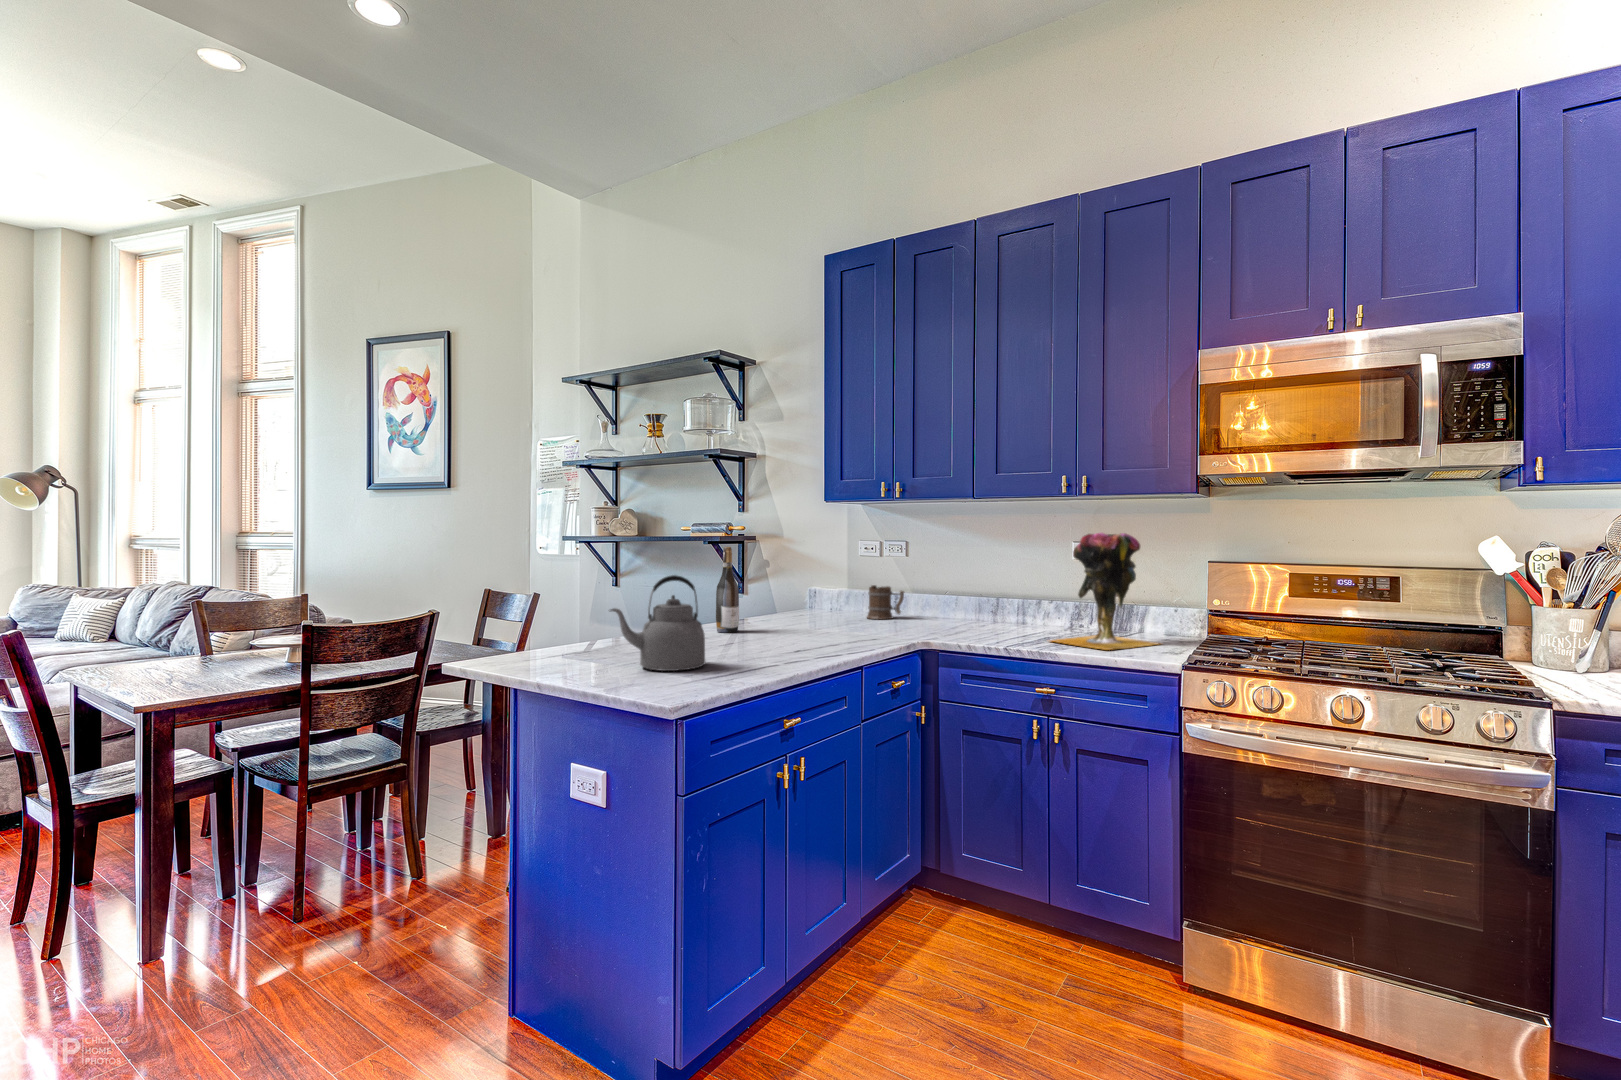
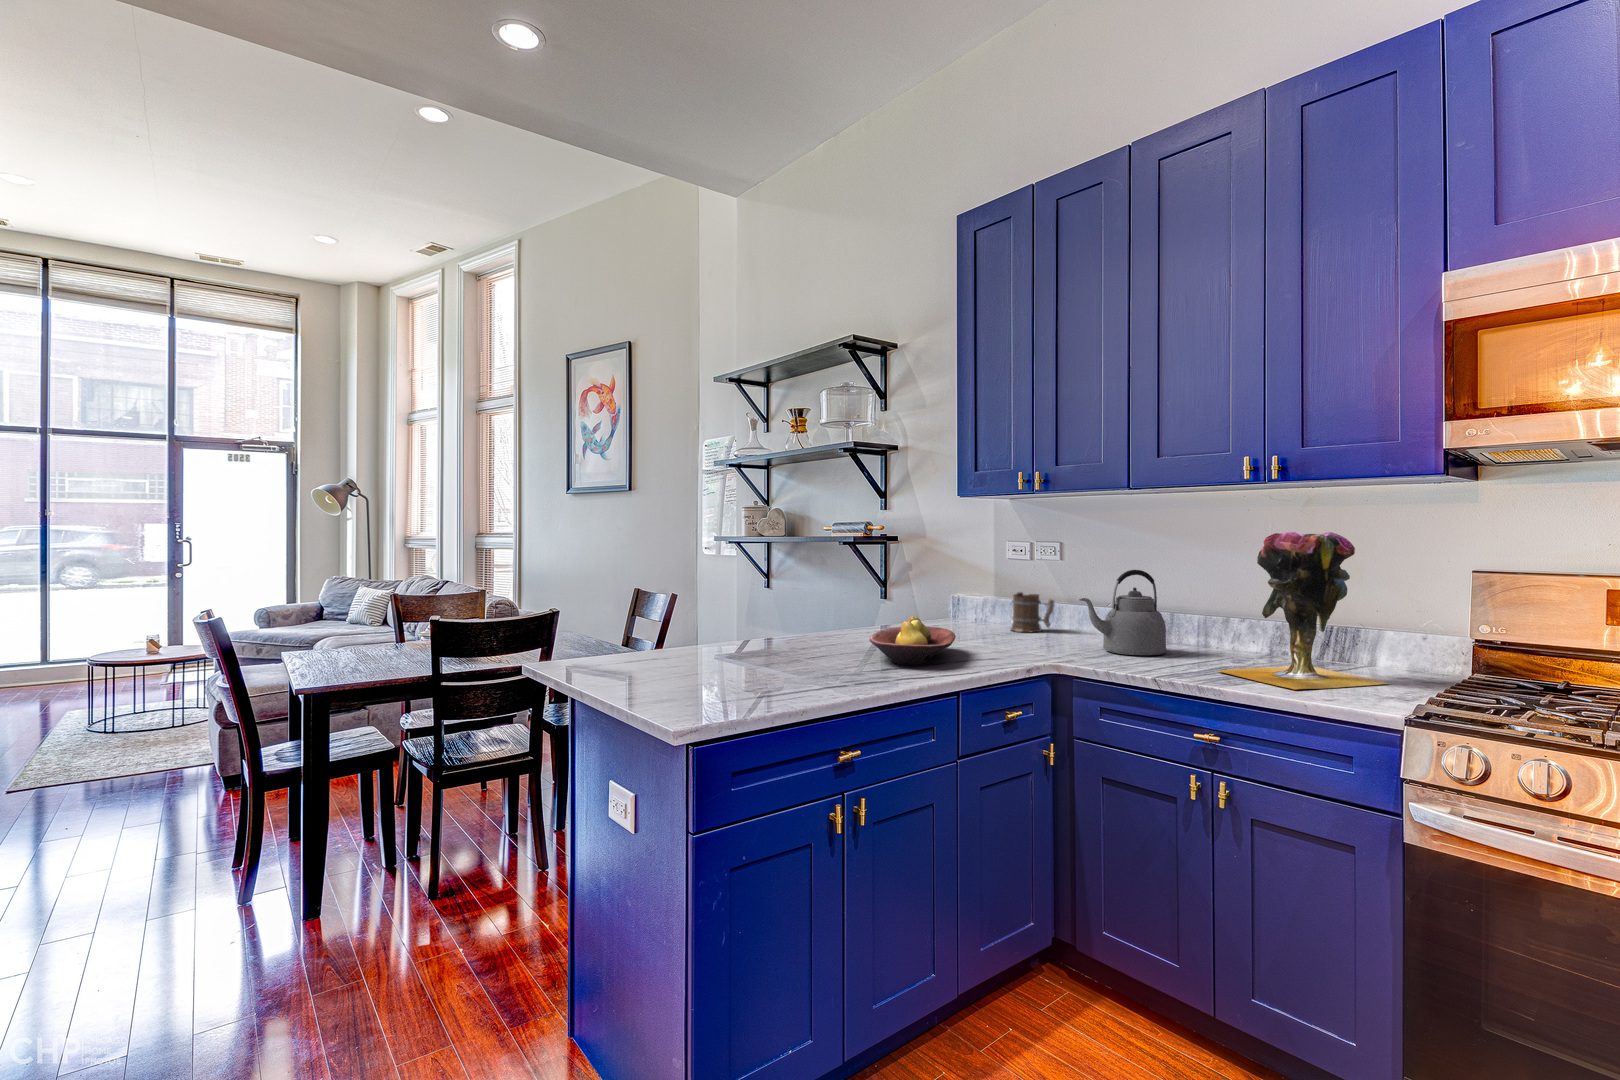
wine bottle: present [716,547,739,633] -> none [824,548,849,643]
kettle: present [610,575,705,671] -> present [1079,570,1166,655]
fruit bowl: none [772,606,844,647] -> present [870,616,956,665]

